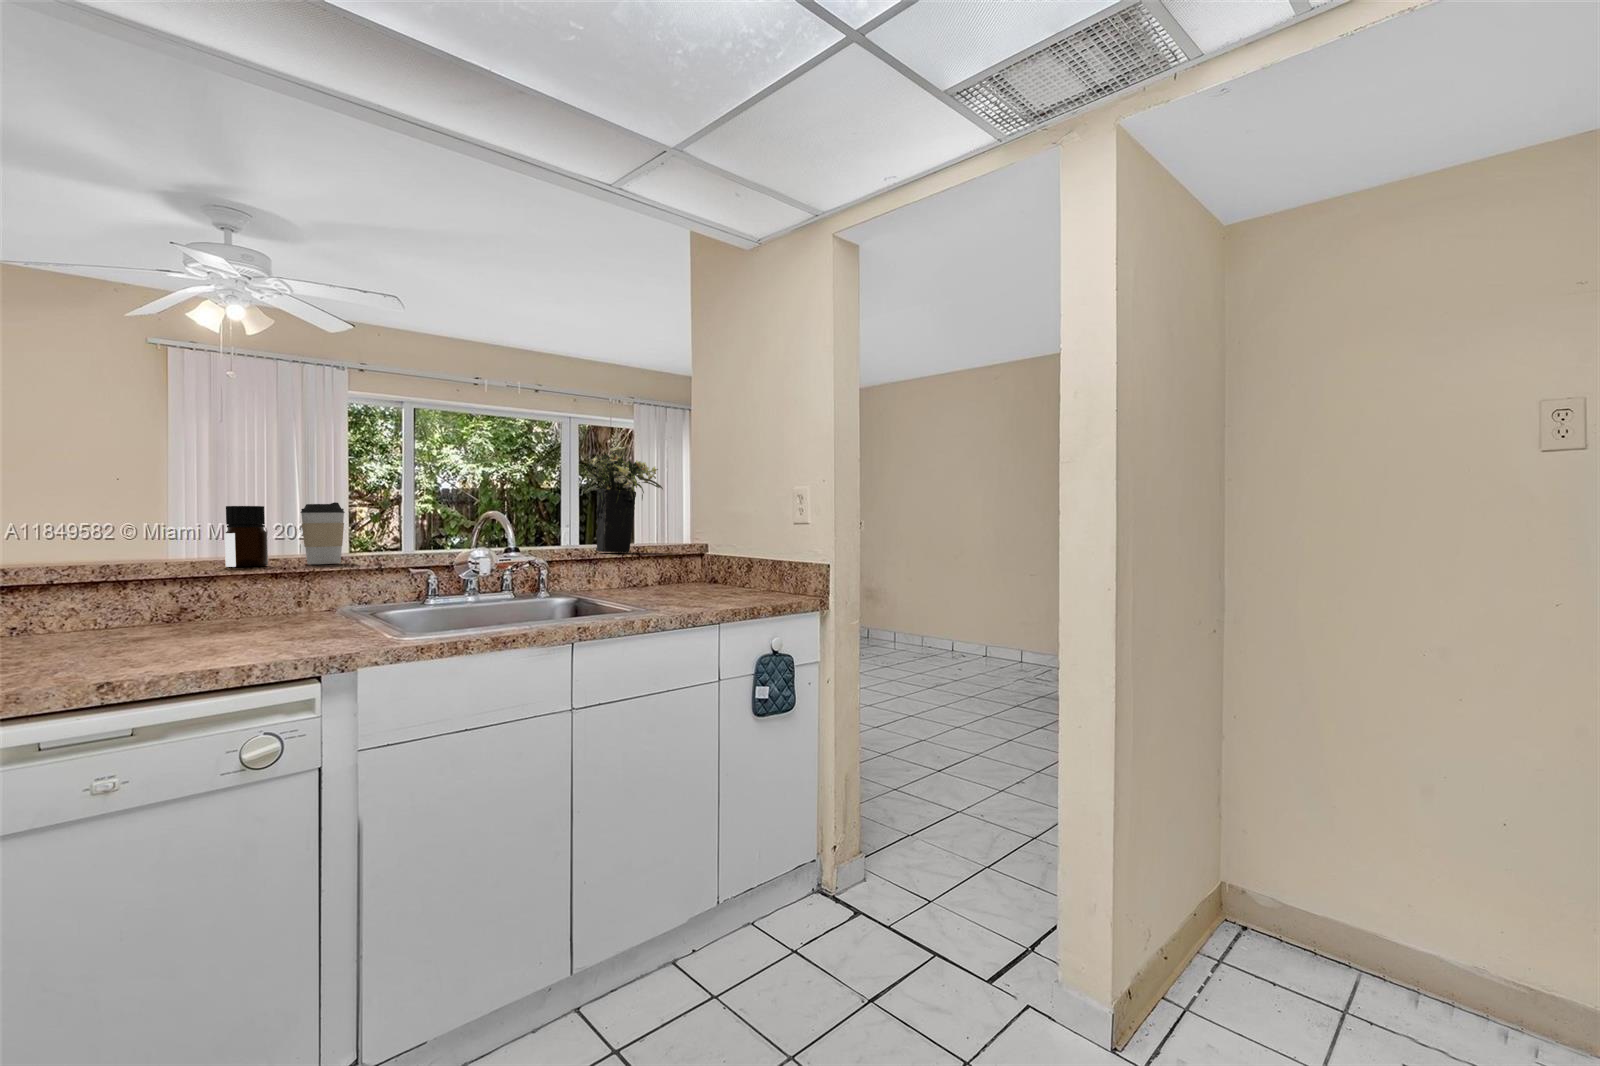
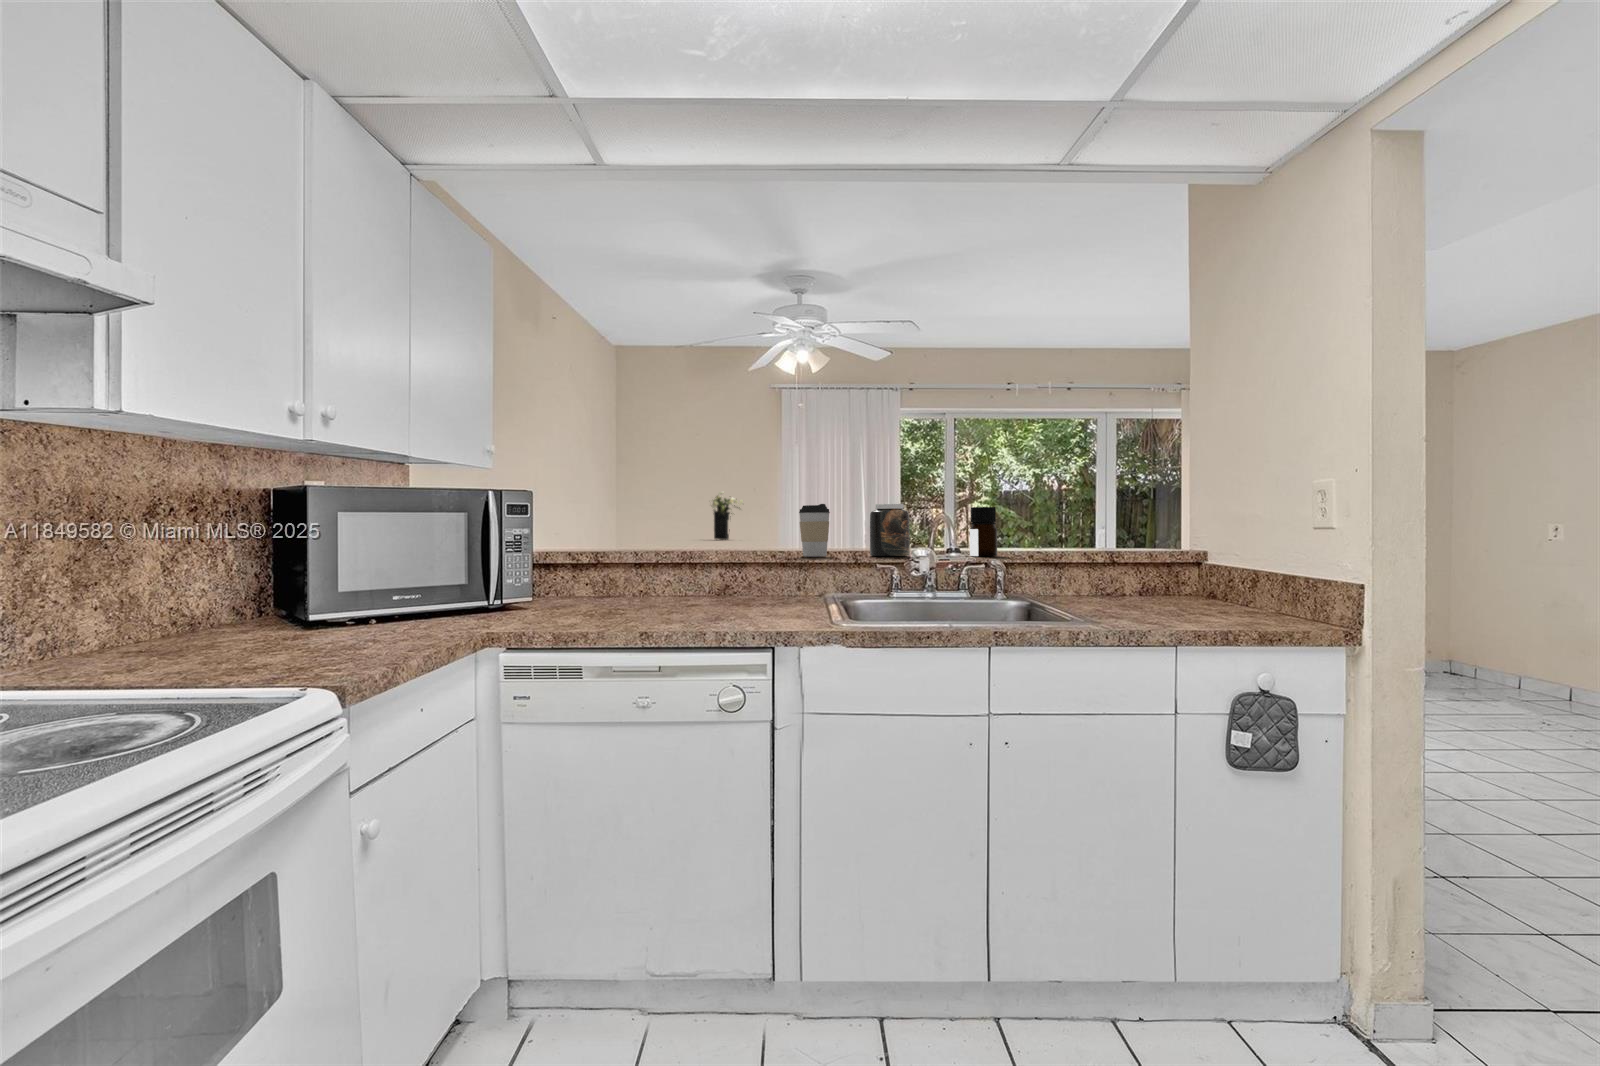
flower arrangement: present [583,447,663,552] -> present [712,492,743,540]
jar: none [395,504,444,560] -> present [870,504,910,556]
bottle: present [225,506,268,567] -> present [970,507,997,556]

